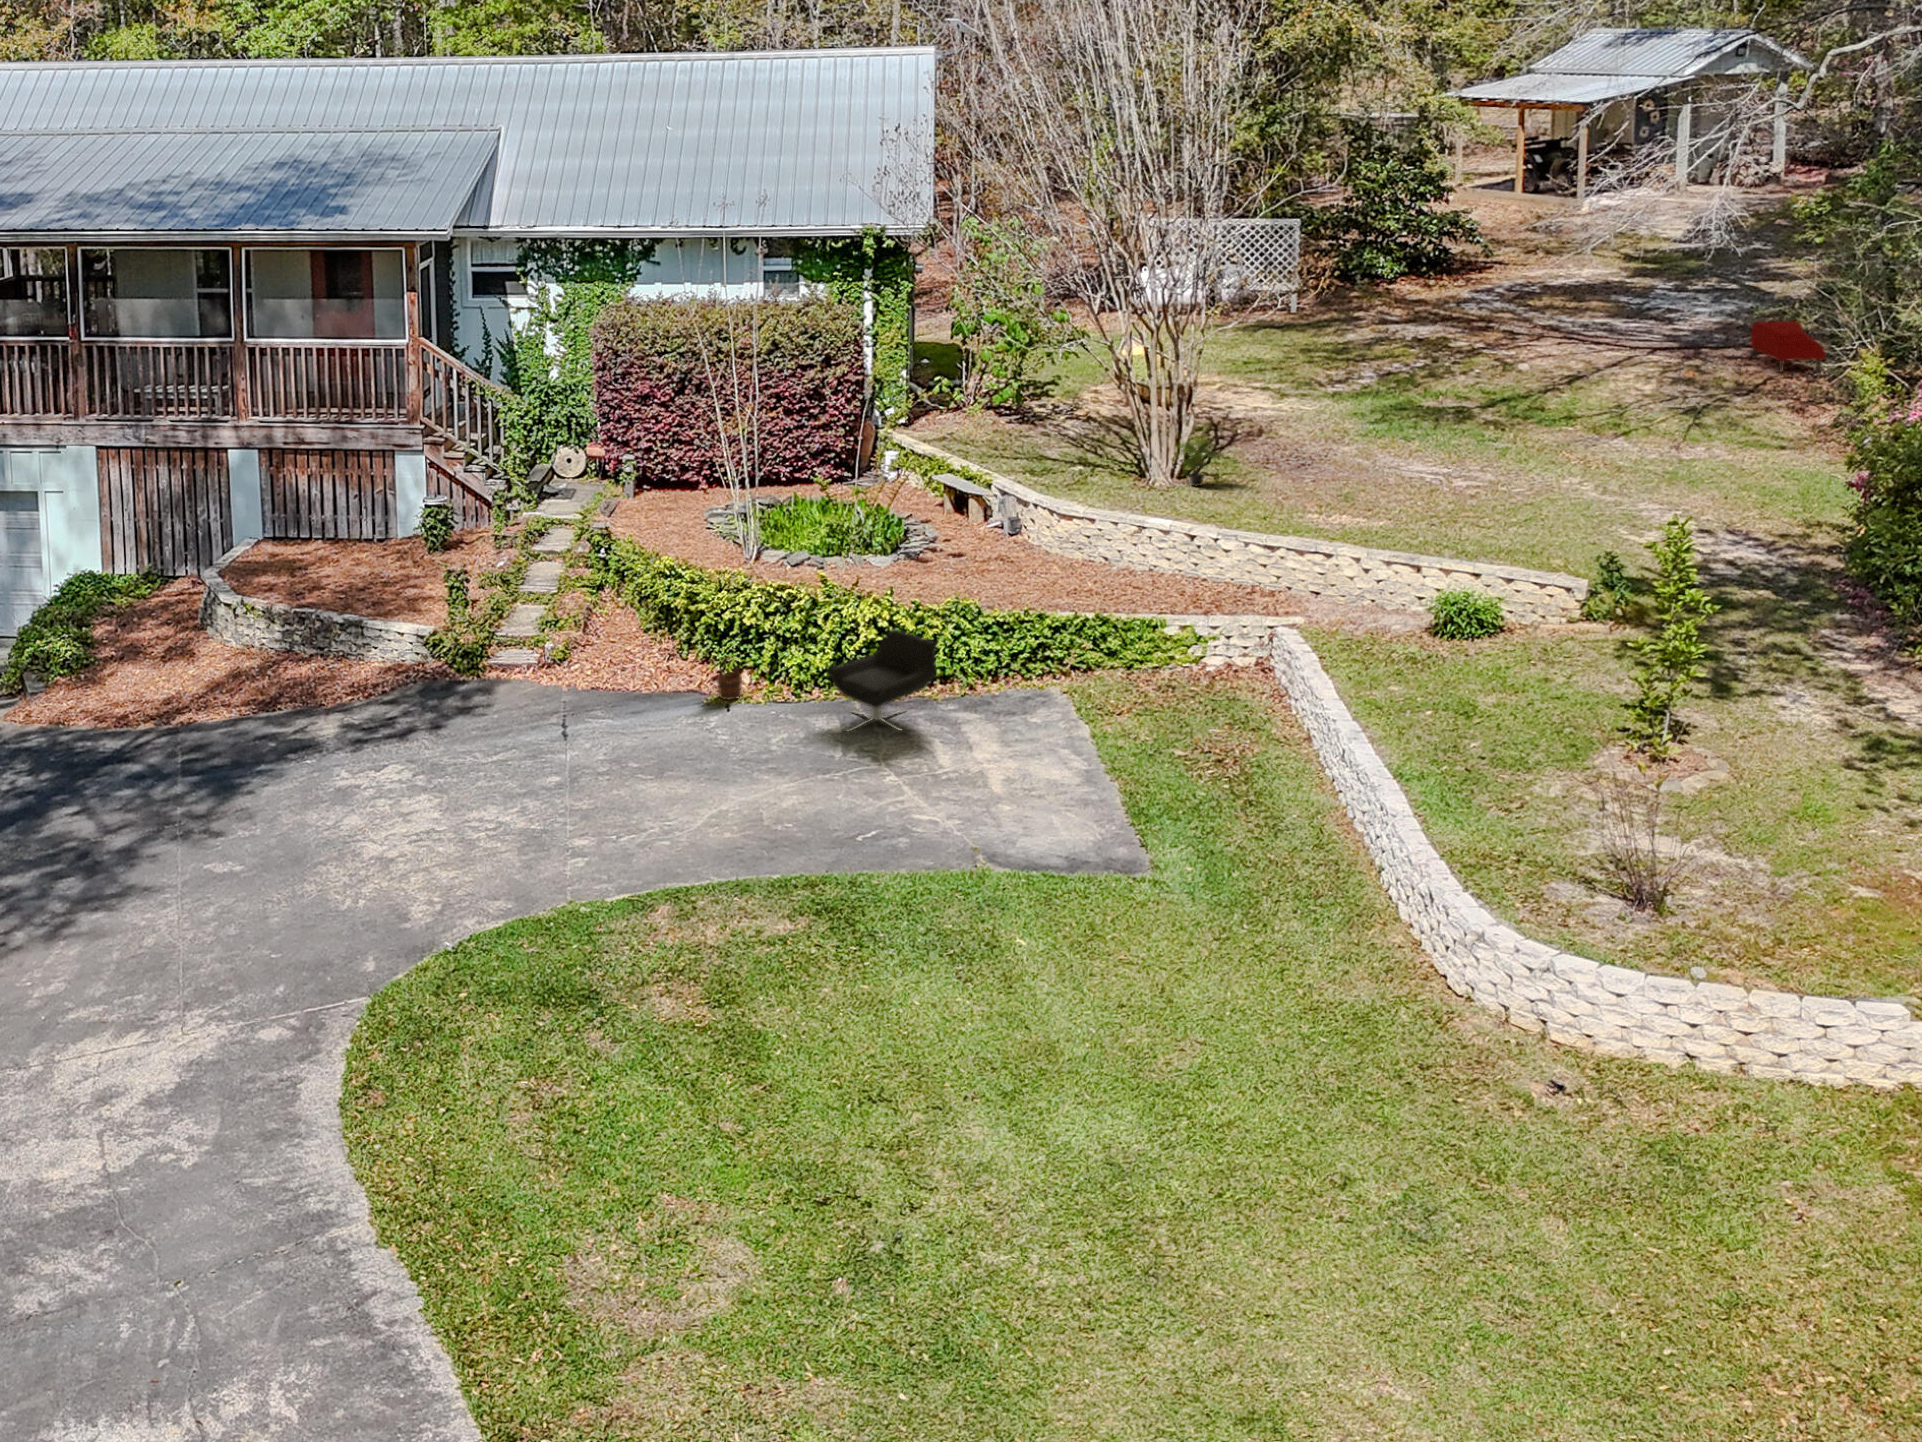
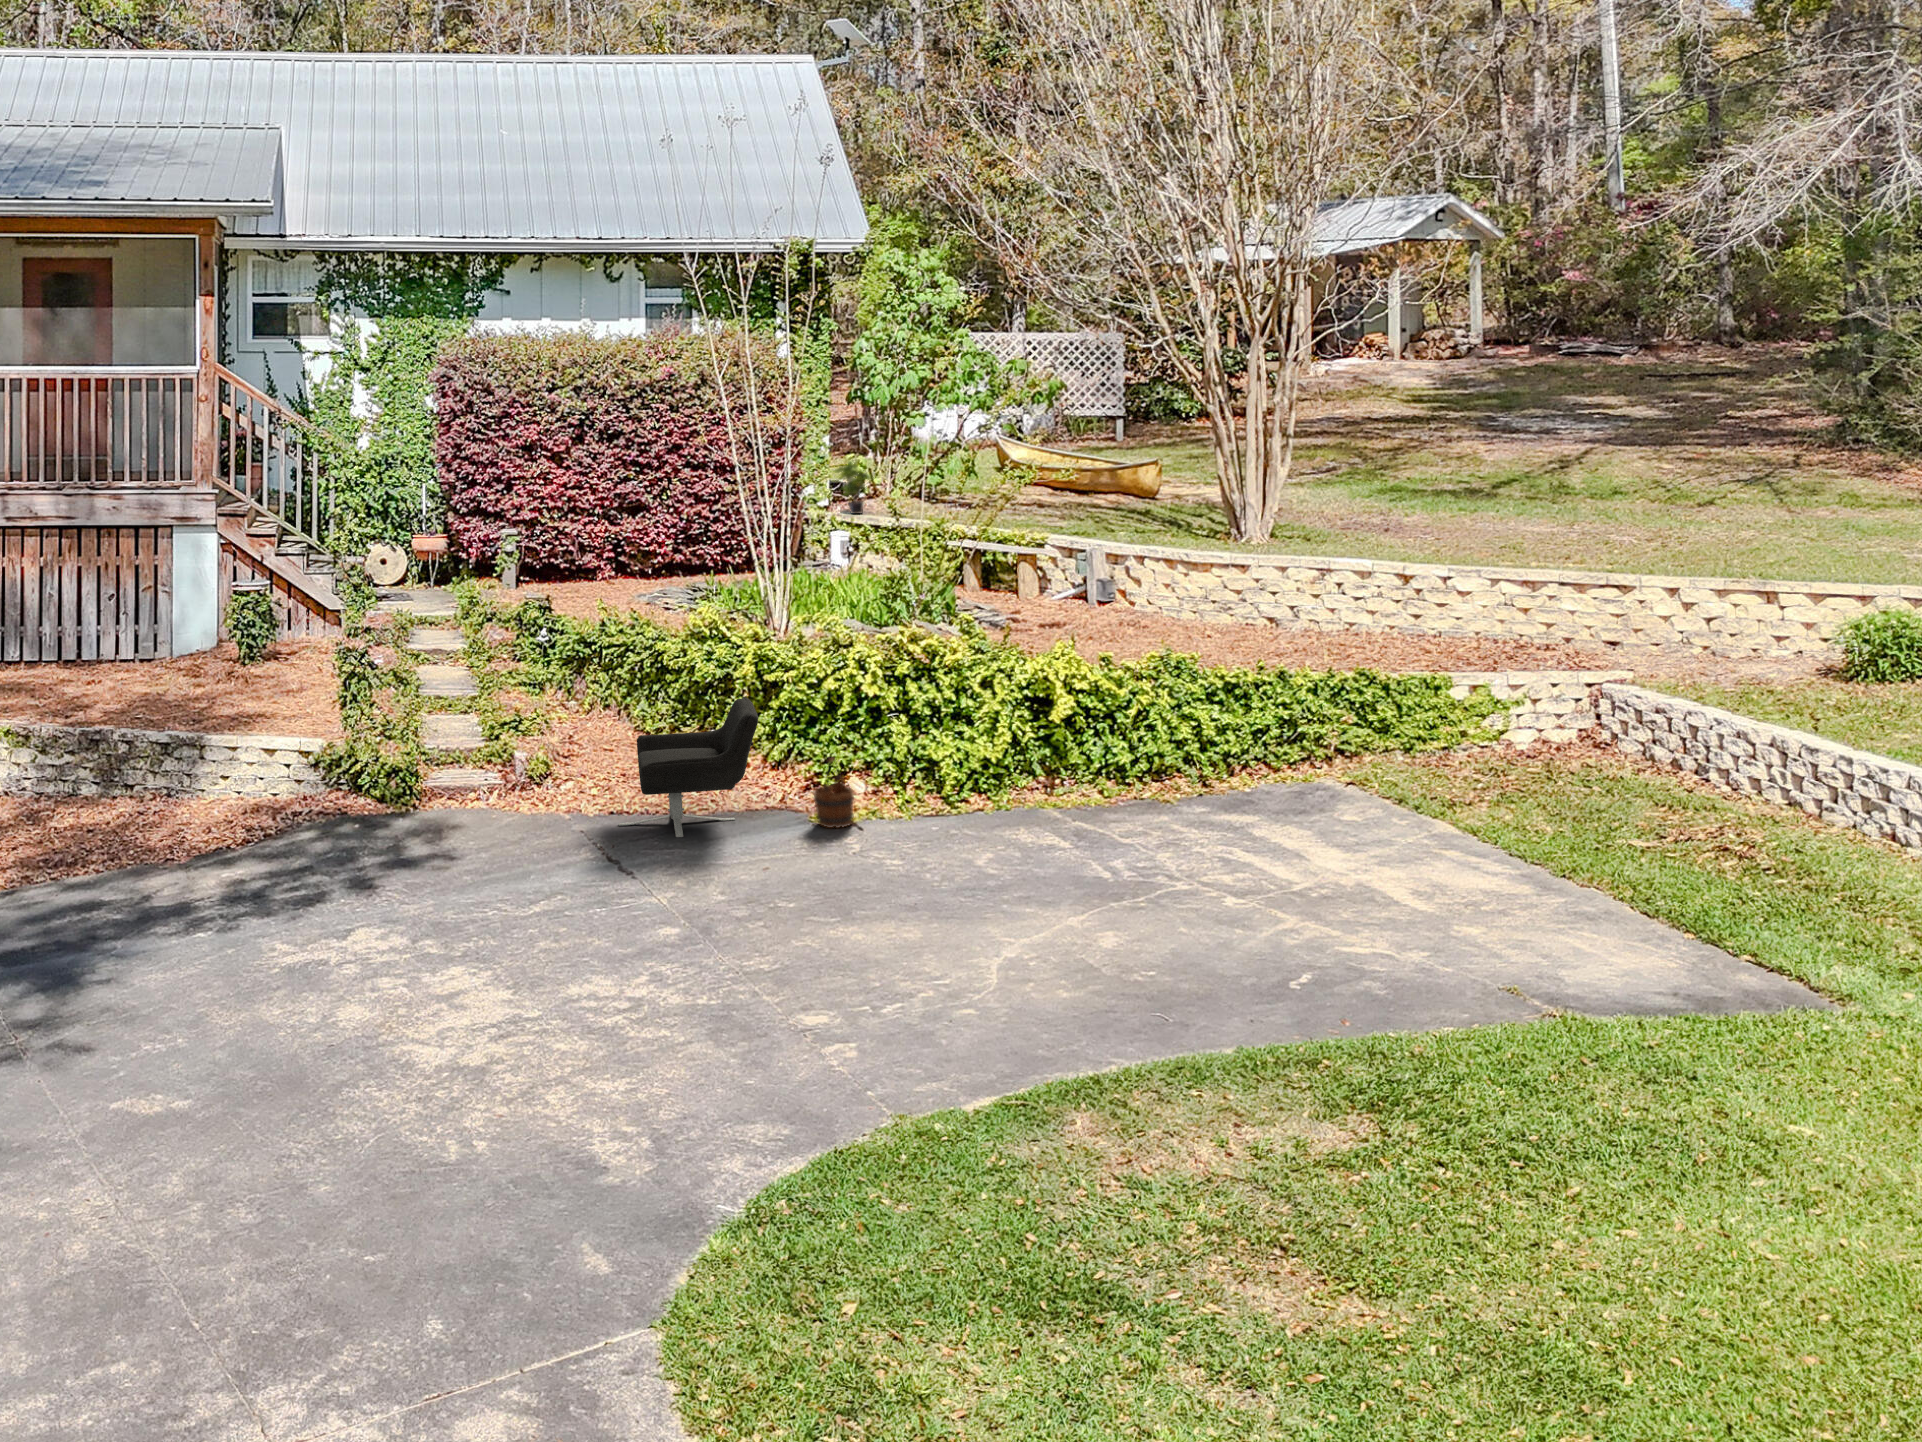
bench: present [1750,321,1826,372] -> none [1703,391,1806,444]
potted plant: present [1179,437,1217,486] -> present [835,460,874,514]
lounge chair: present [828,629,936,731] -> present [619,697,758,837]

